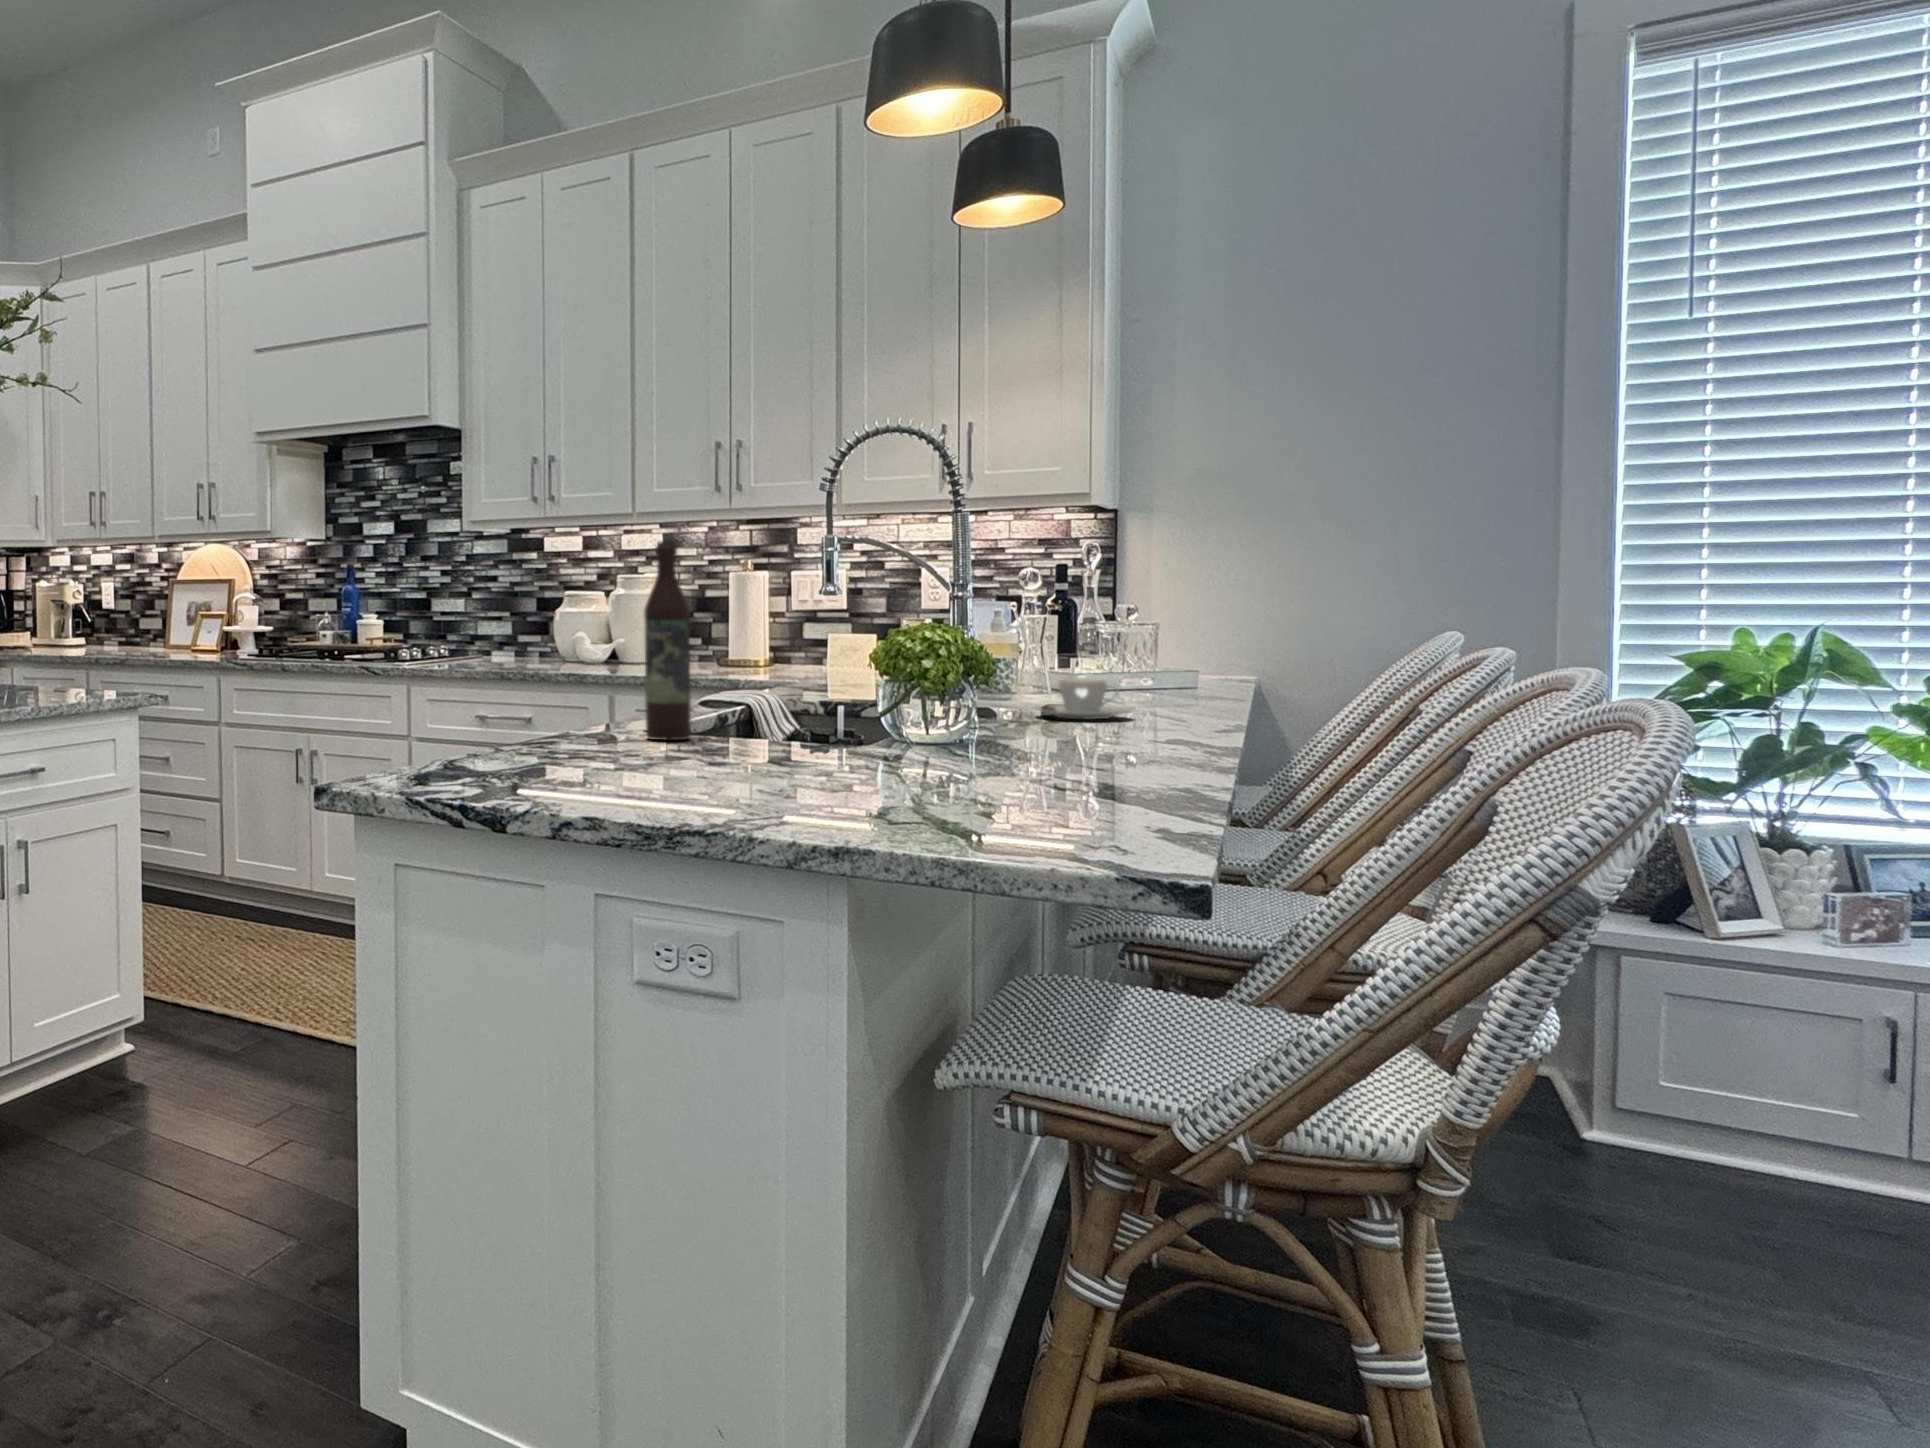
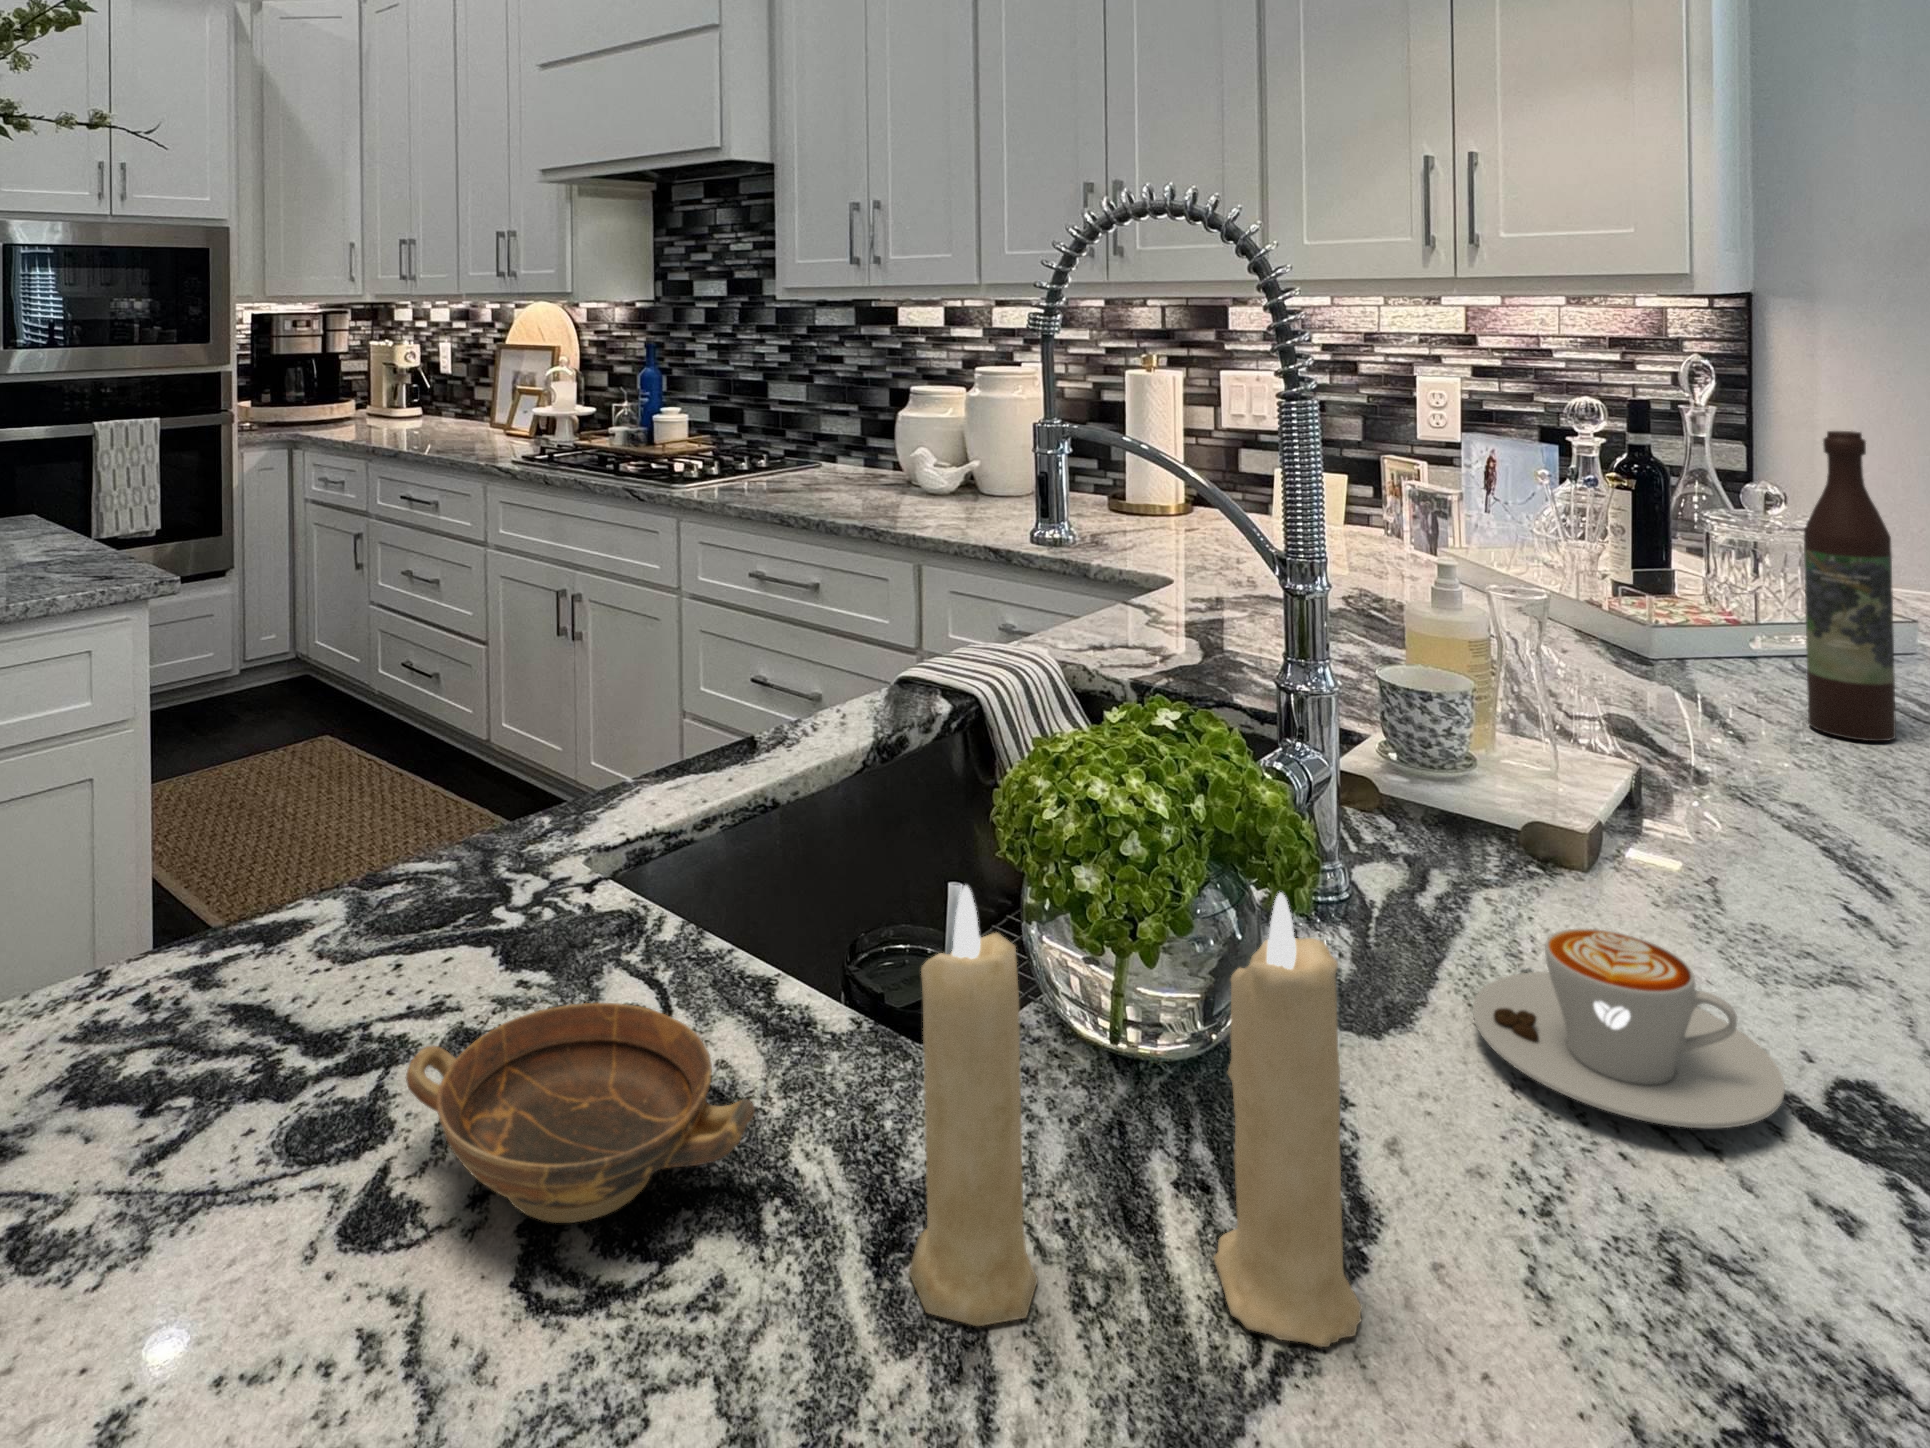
wine bottle: present [644,541,691,740] -> present [1804,431,1896,741]
candle: none [894,613,1026,735] -> present [909,885,1362,1347]
bowl: none [715,698,840,735] -> present [406,1003,755,1223]

